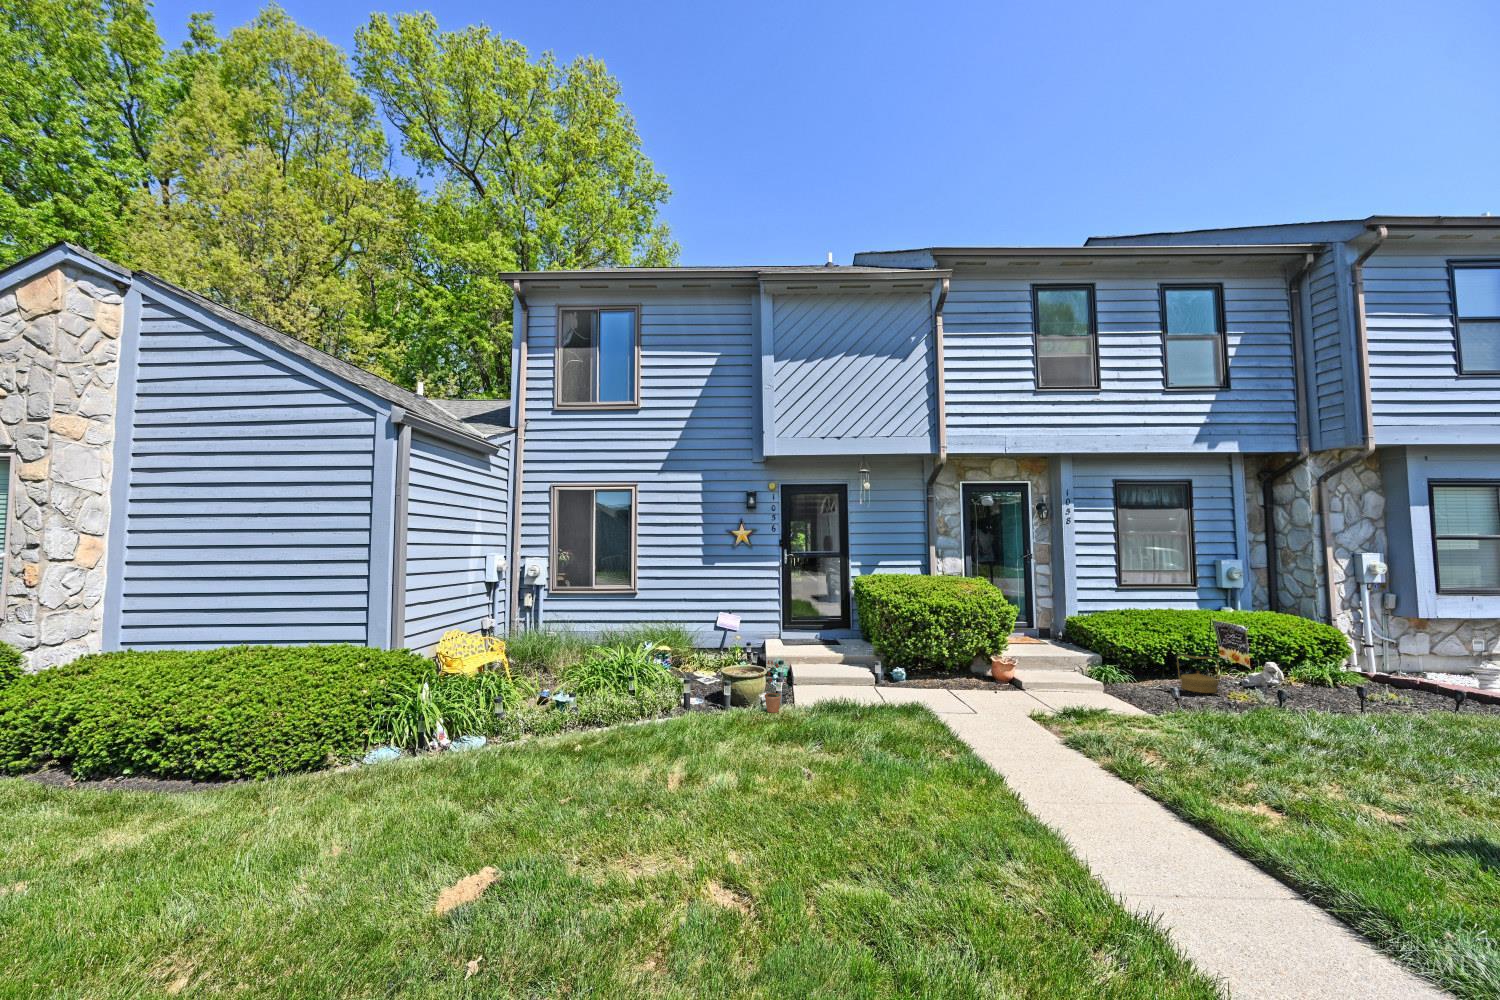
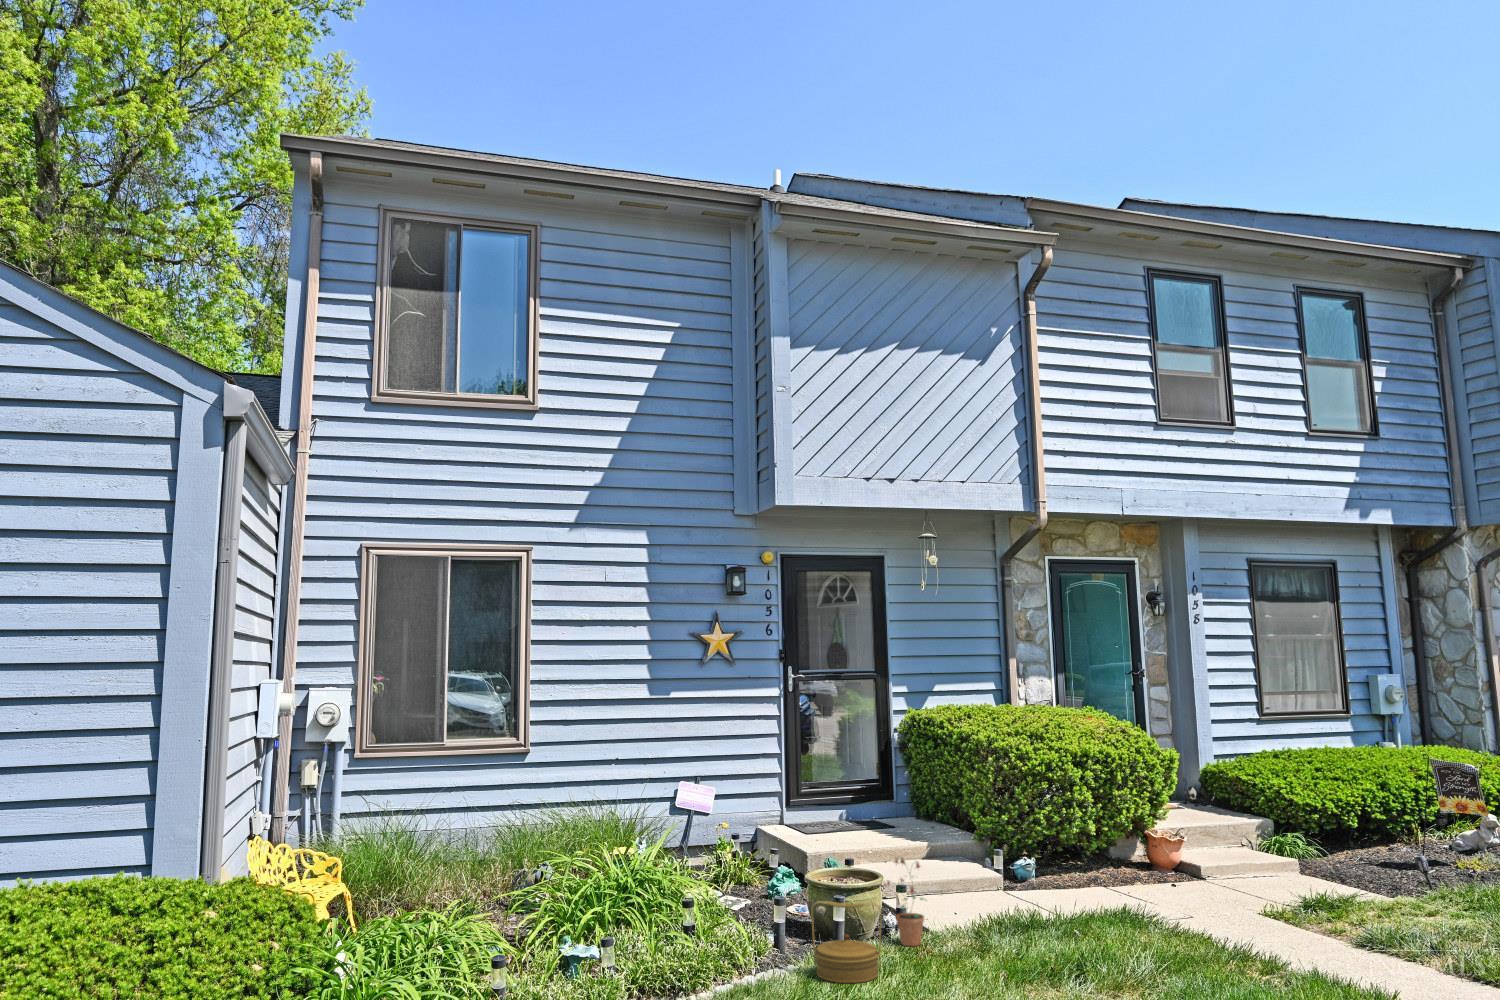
basket: present [1179,656,1219,693] -> present [811,901,882,983]

